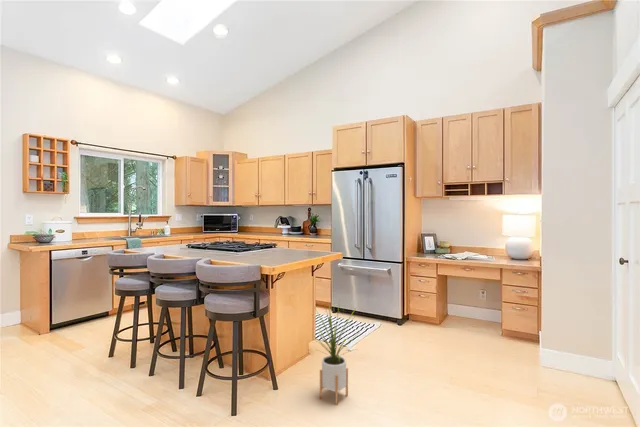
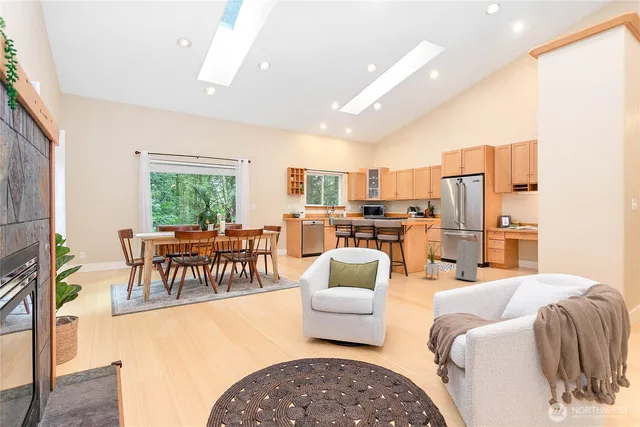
air purifier: none [381,299,429,395] -> present [455,241,479,281]

